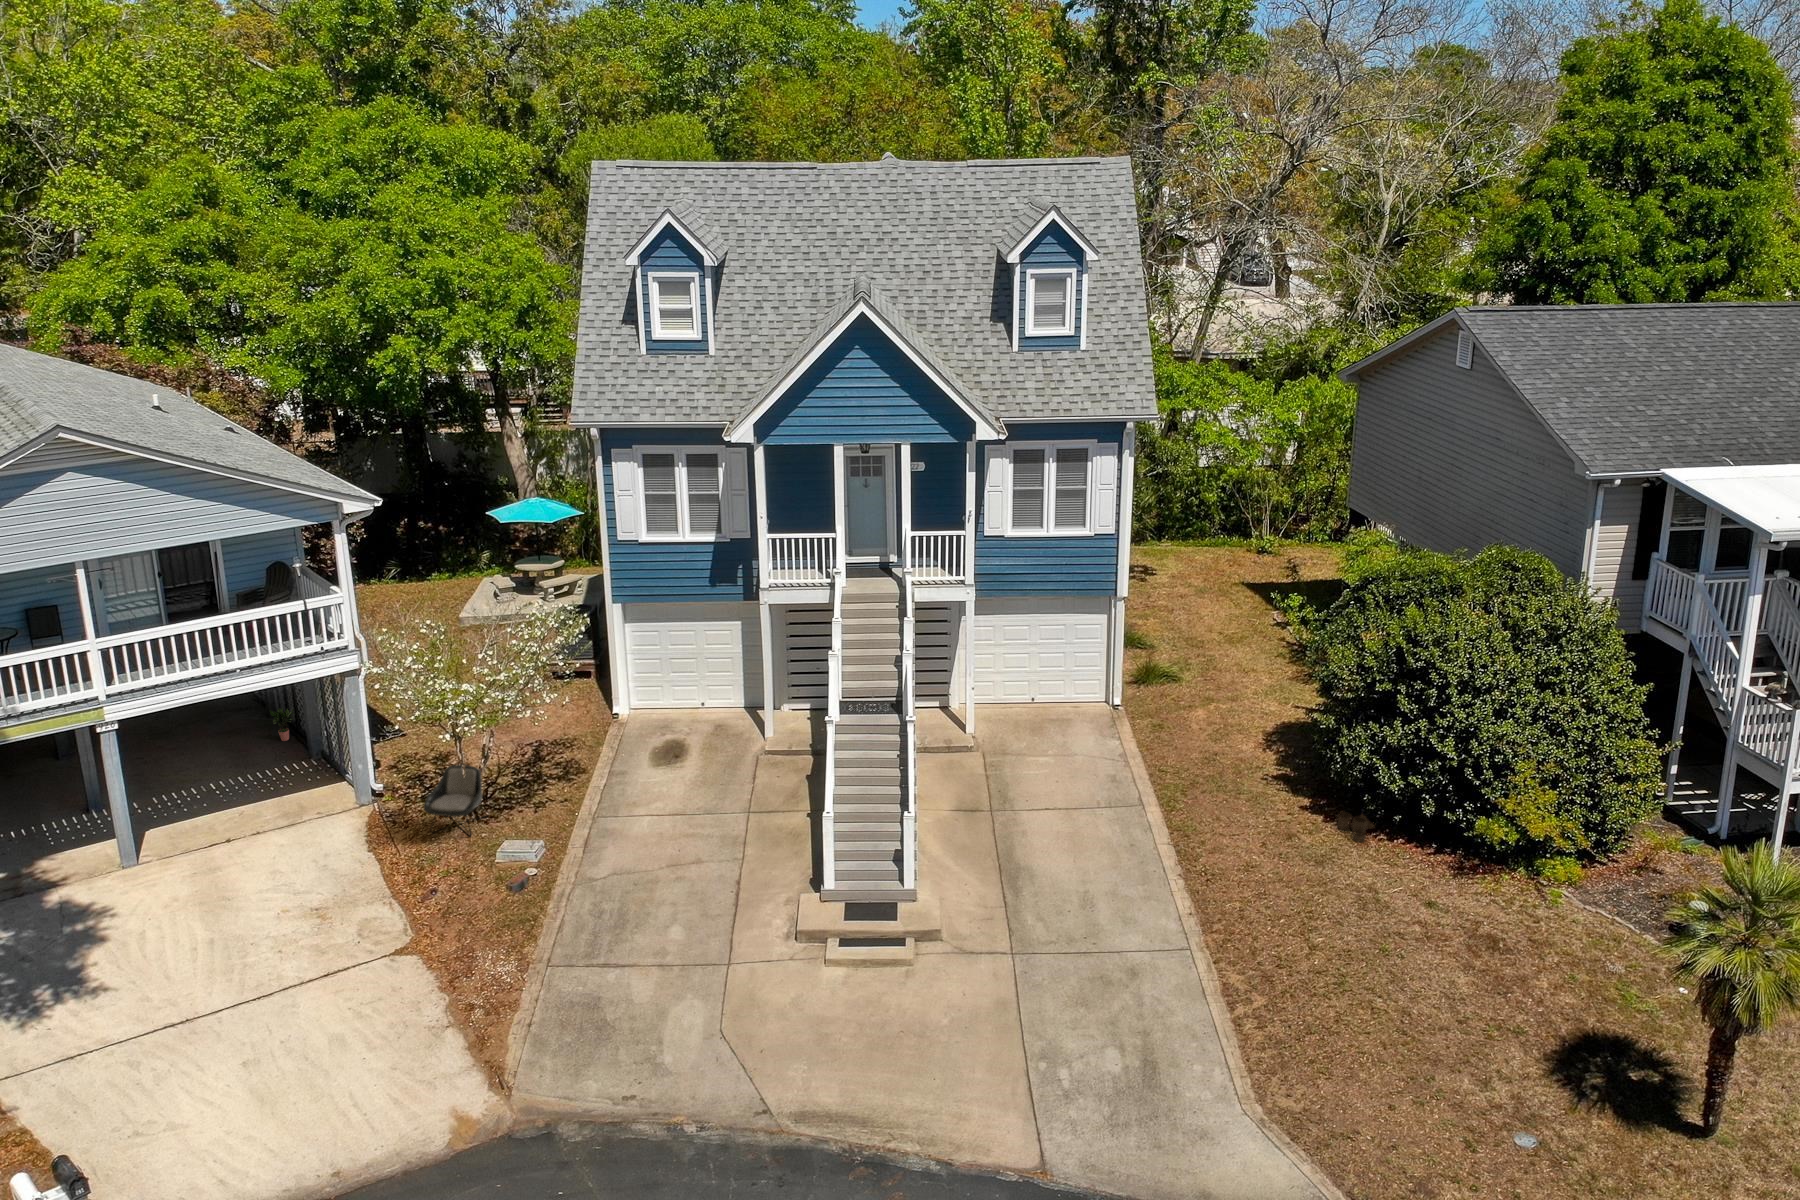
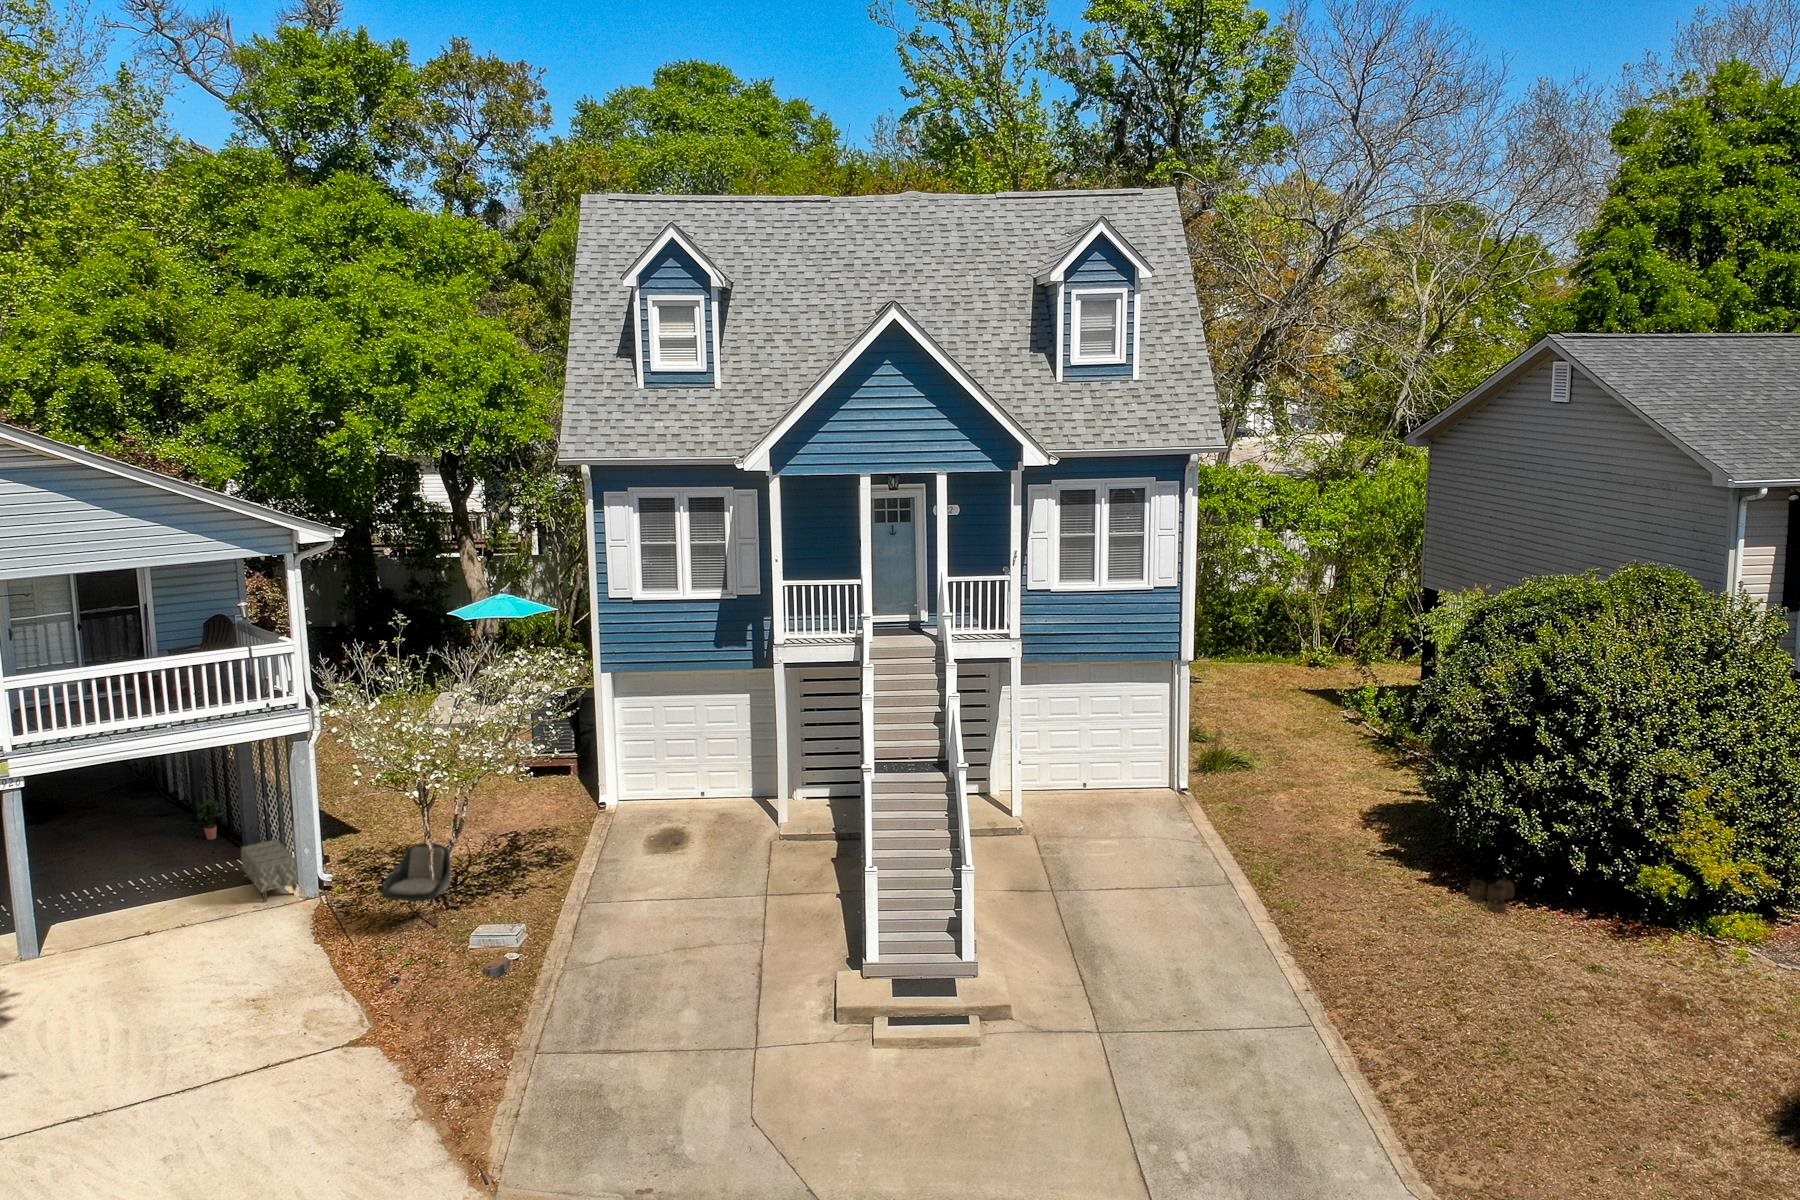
bench: none [308,750,357,808] -> present [241,840,297,902]

